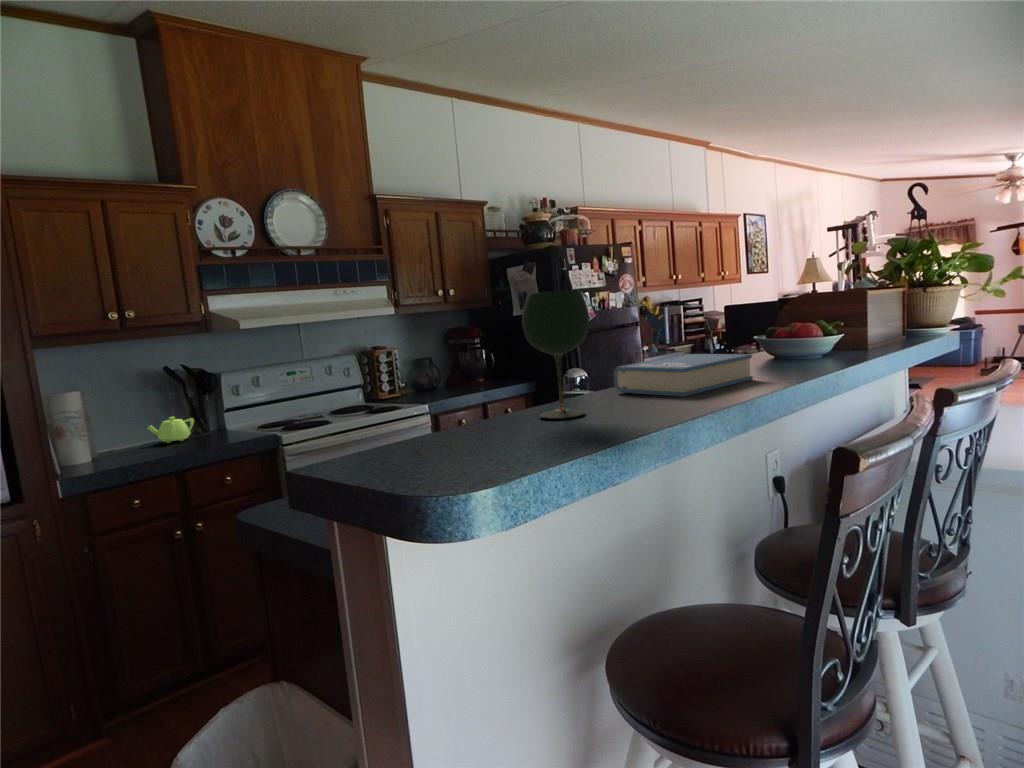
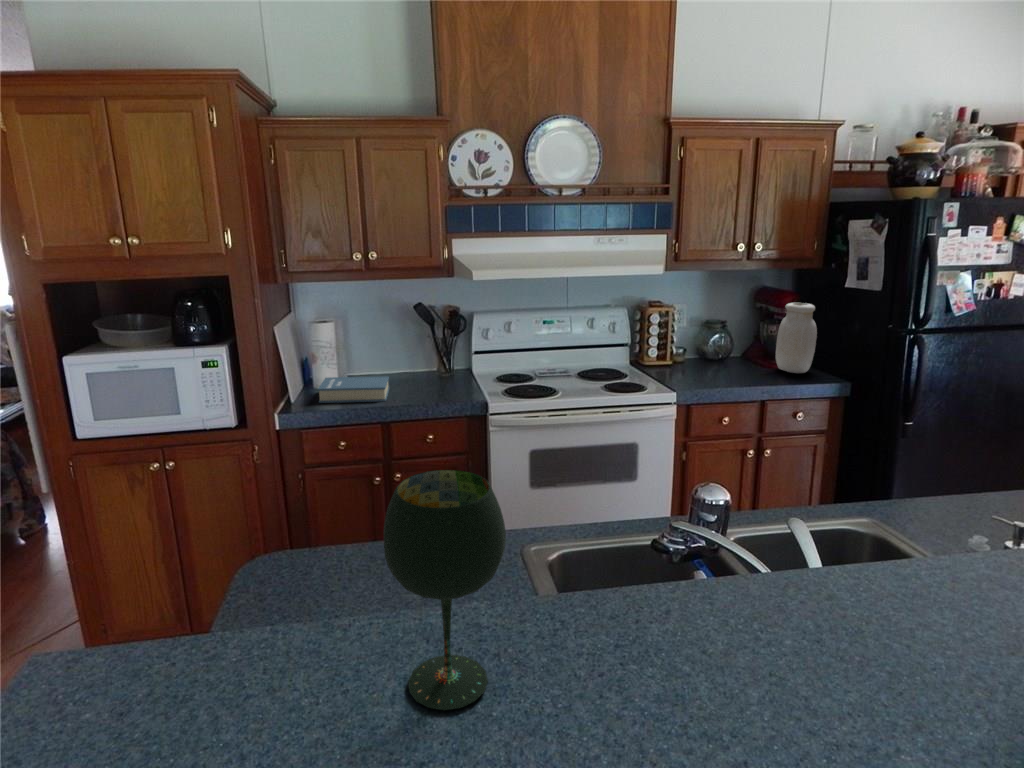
jar: none [478,330,506,384] -> present [776,303,817,373]
book: present [614,354,753,397] -> present [318,376,389,403]
teapot: present [147,417,194,443] -> none [392,354,433,380]

